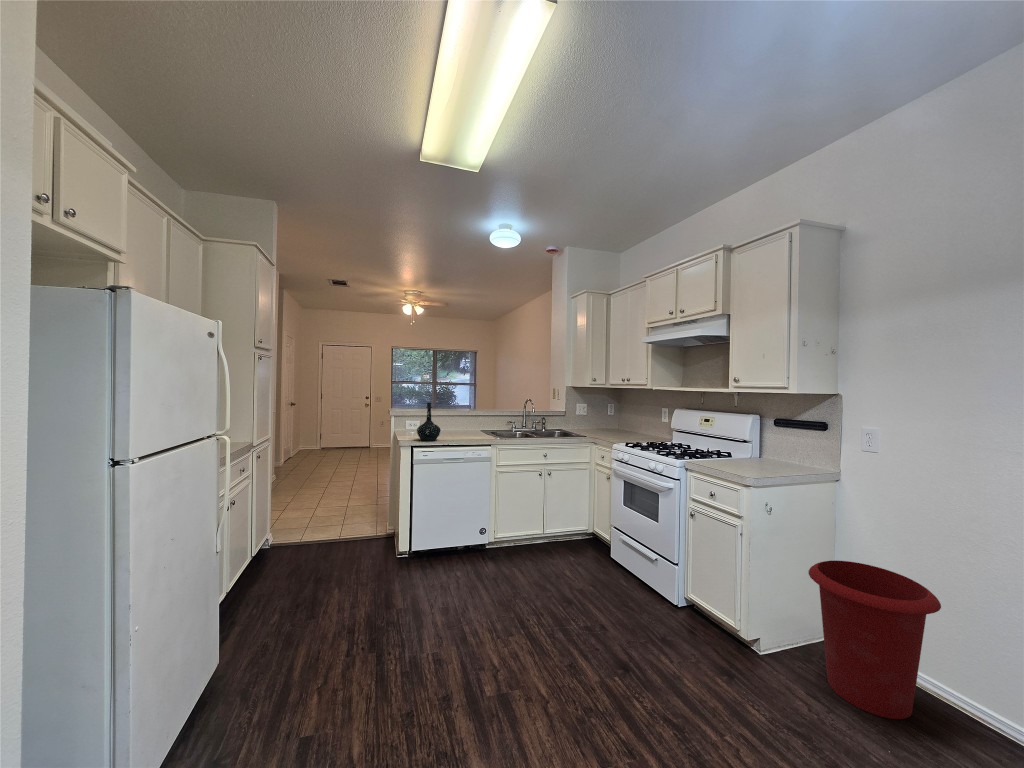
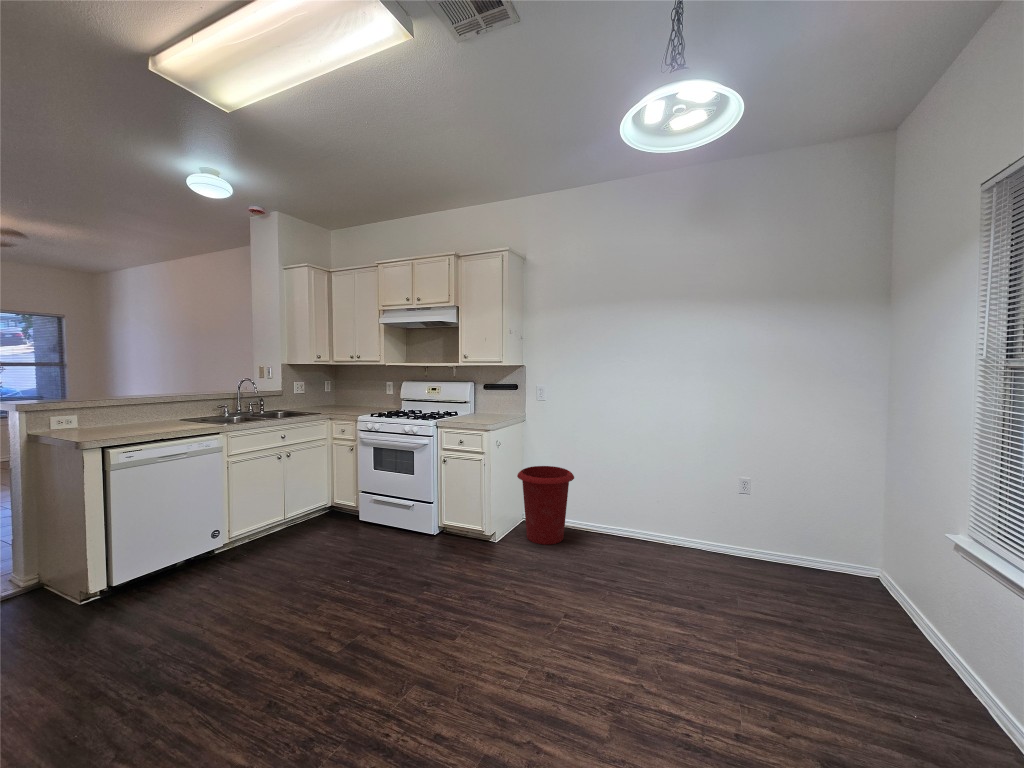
bottle: present [417,403,441,441] -> none [103,386,147,438]

